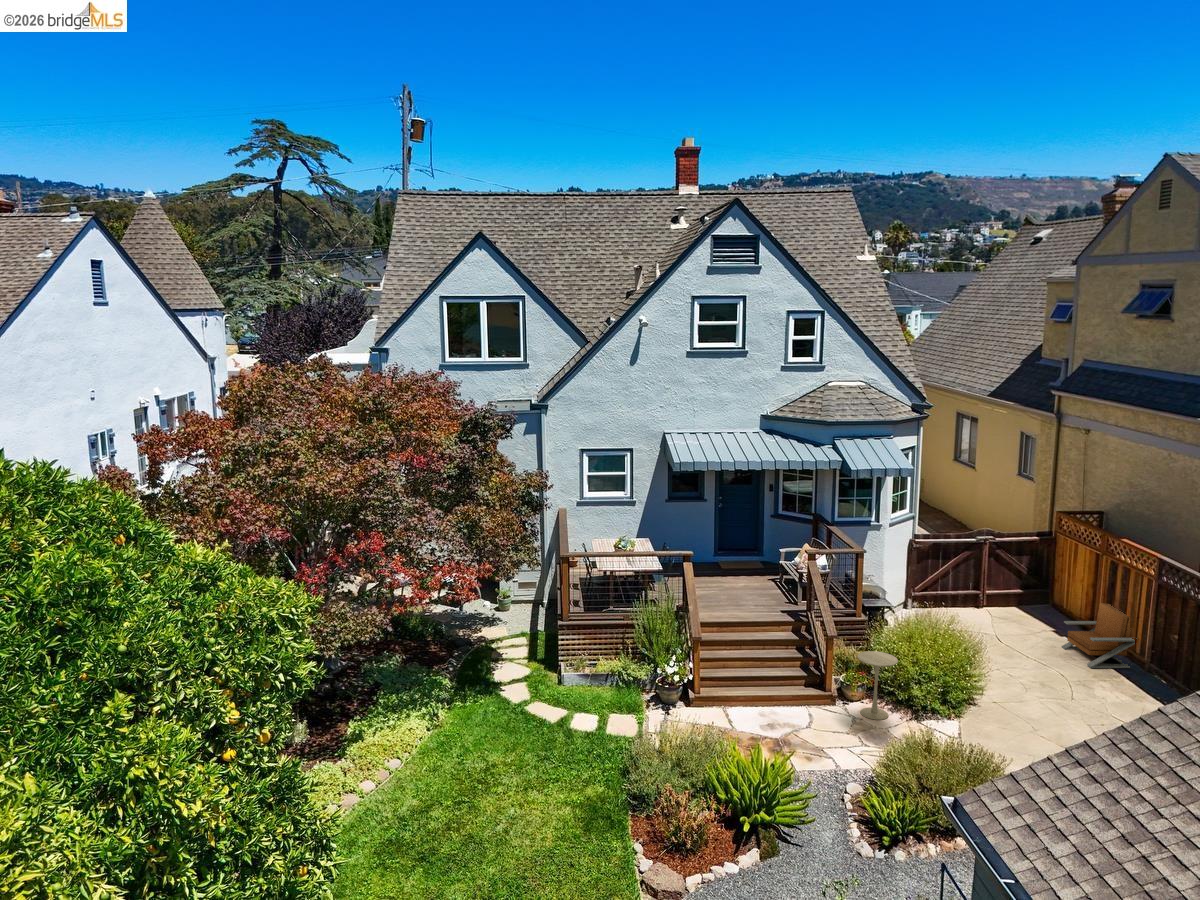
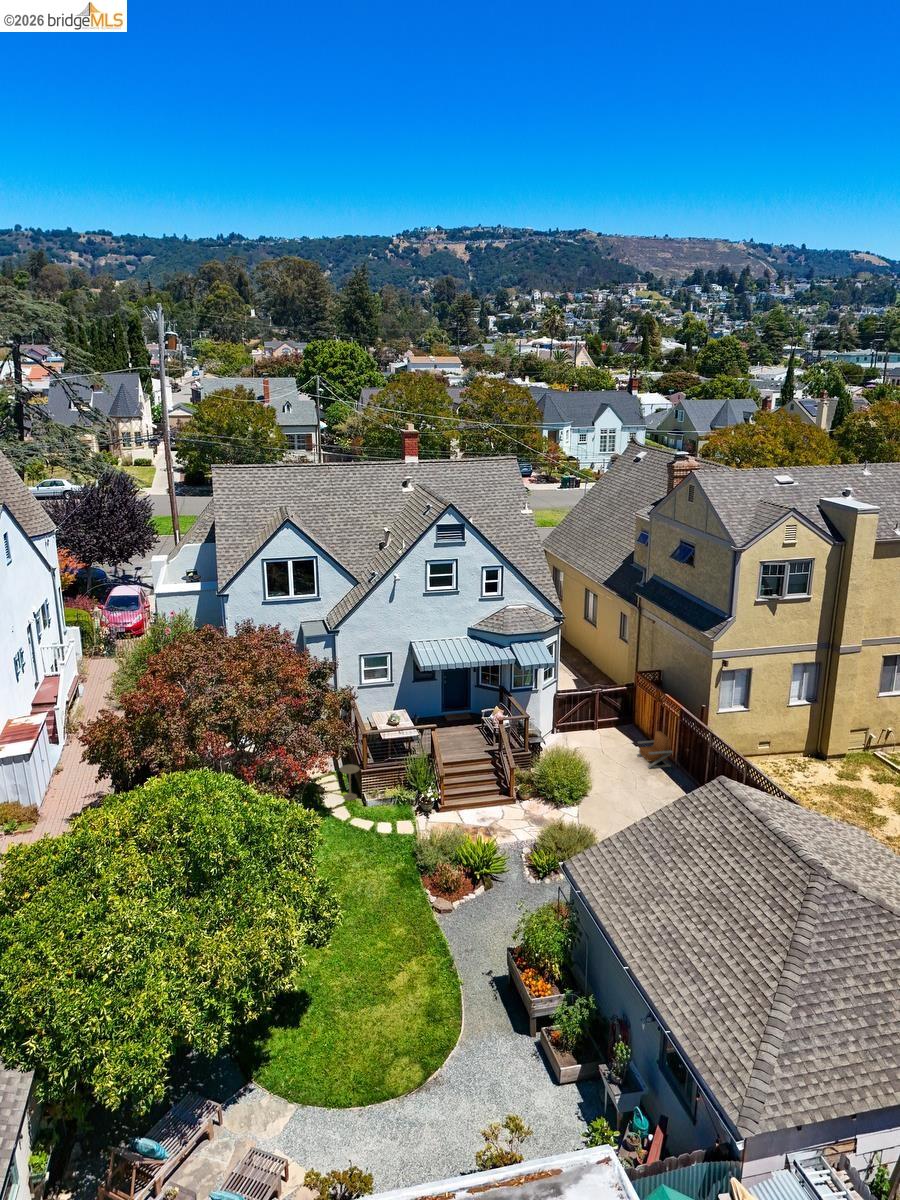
pedestal table: present [858,651,898,720] -> present [340,765,360,800]

